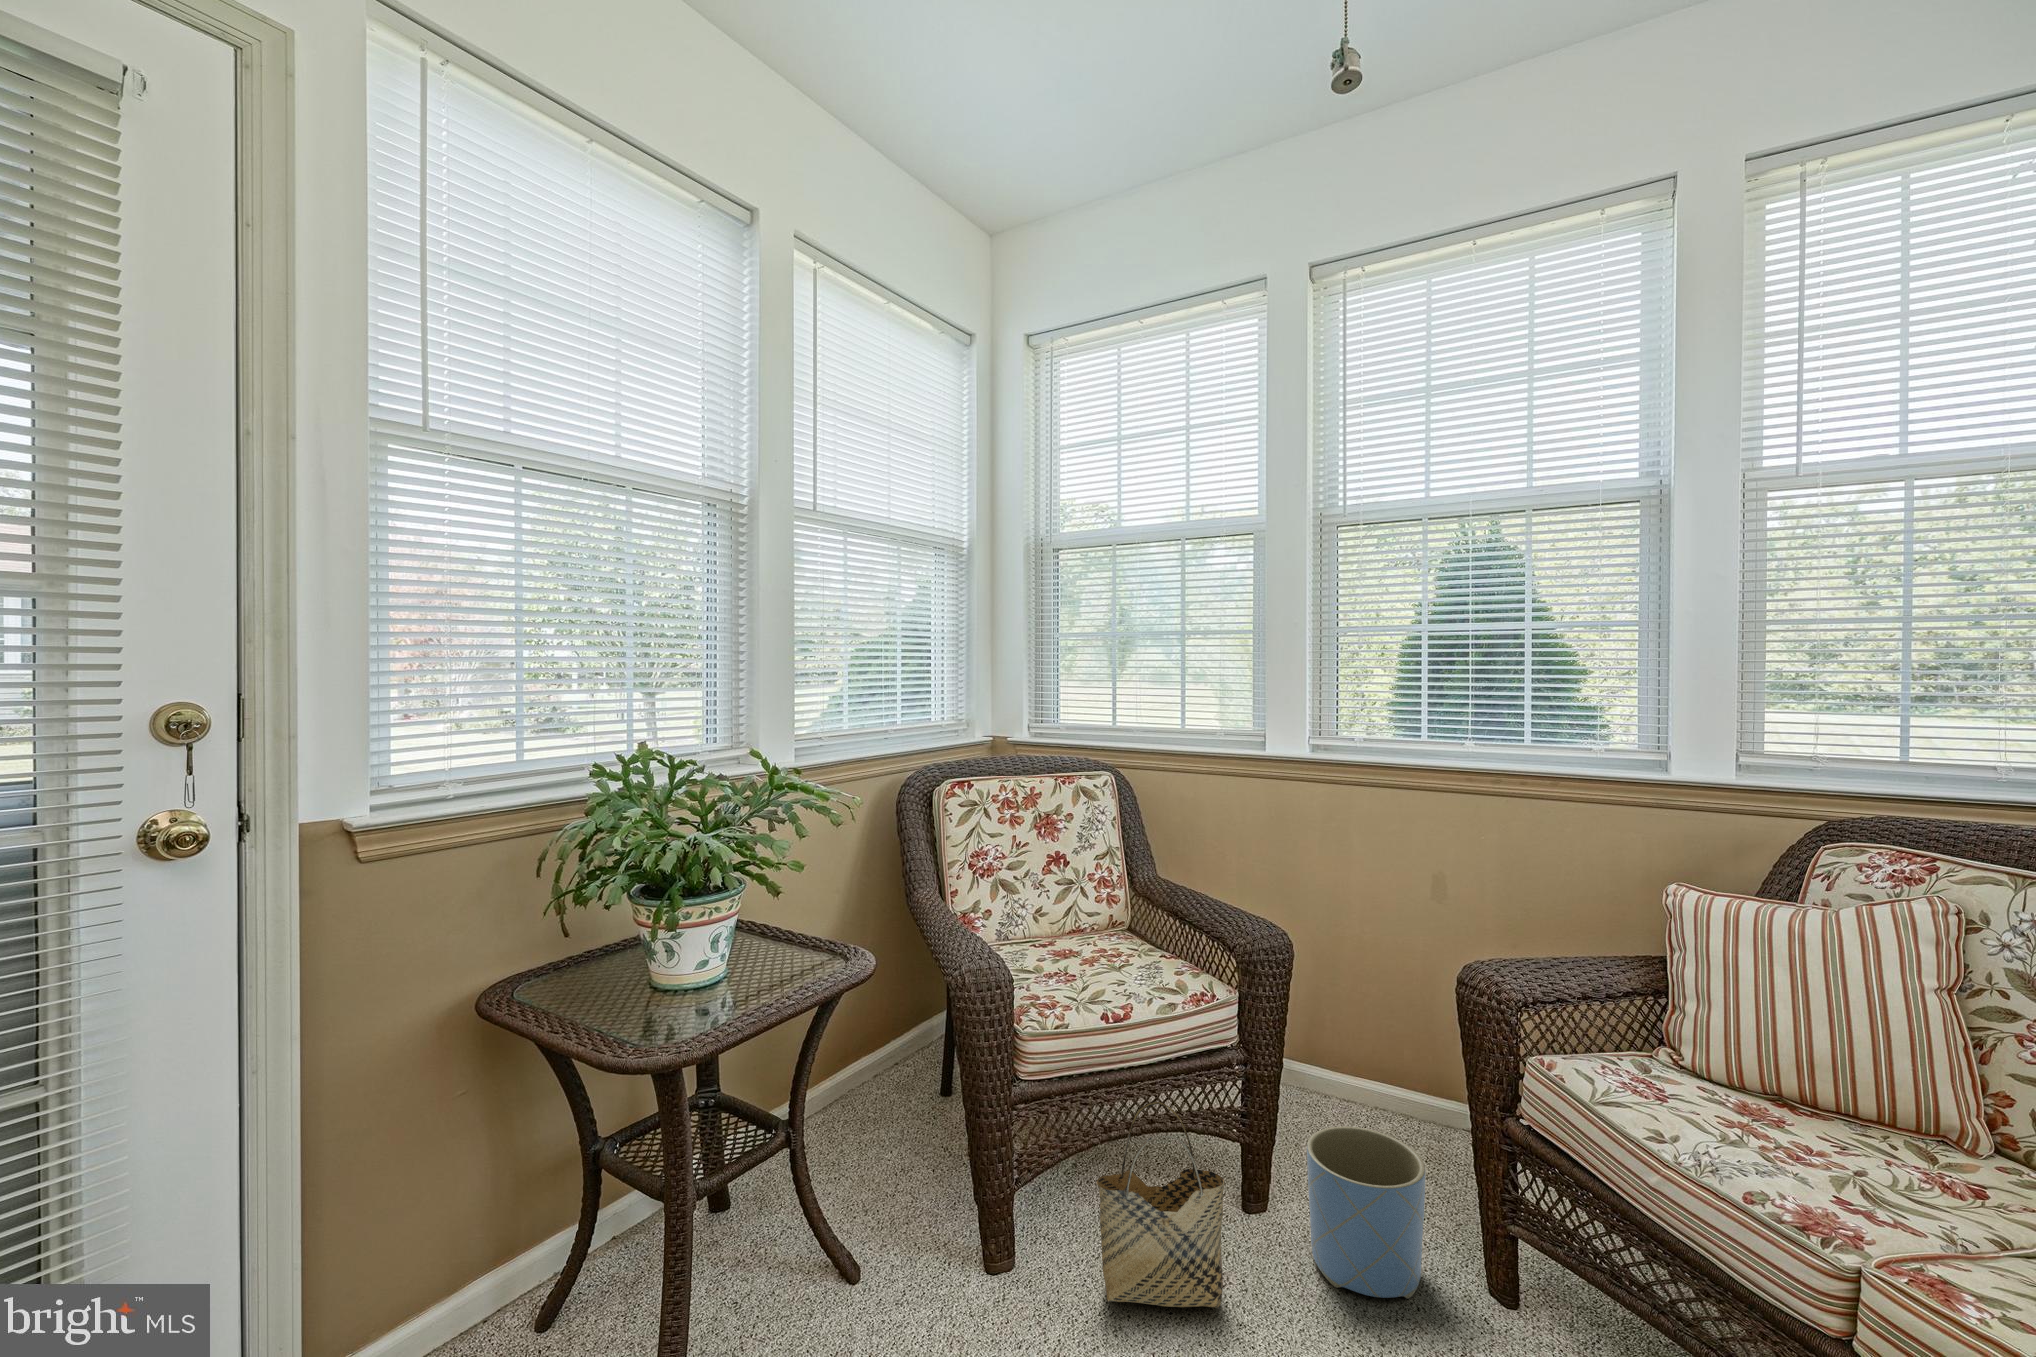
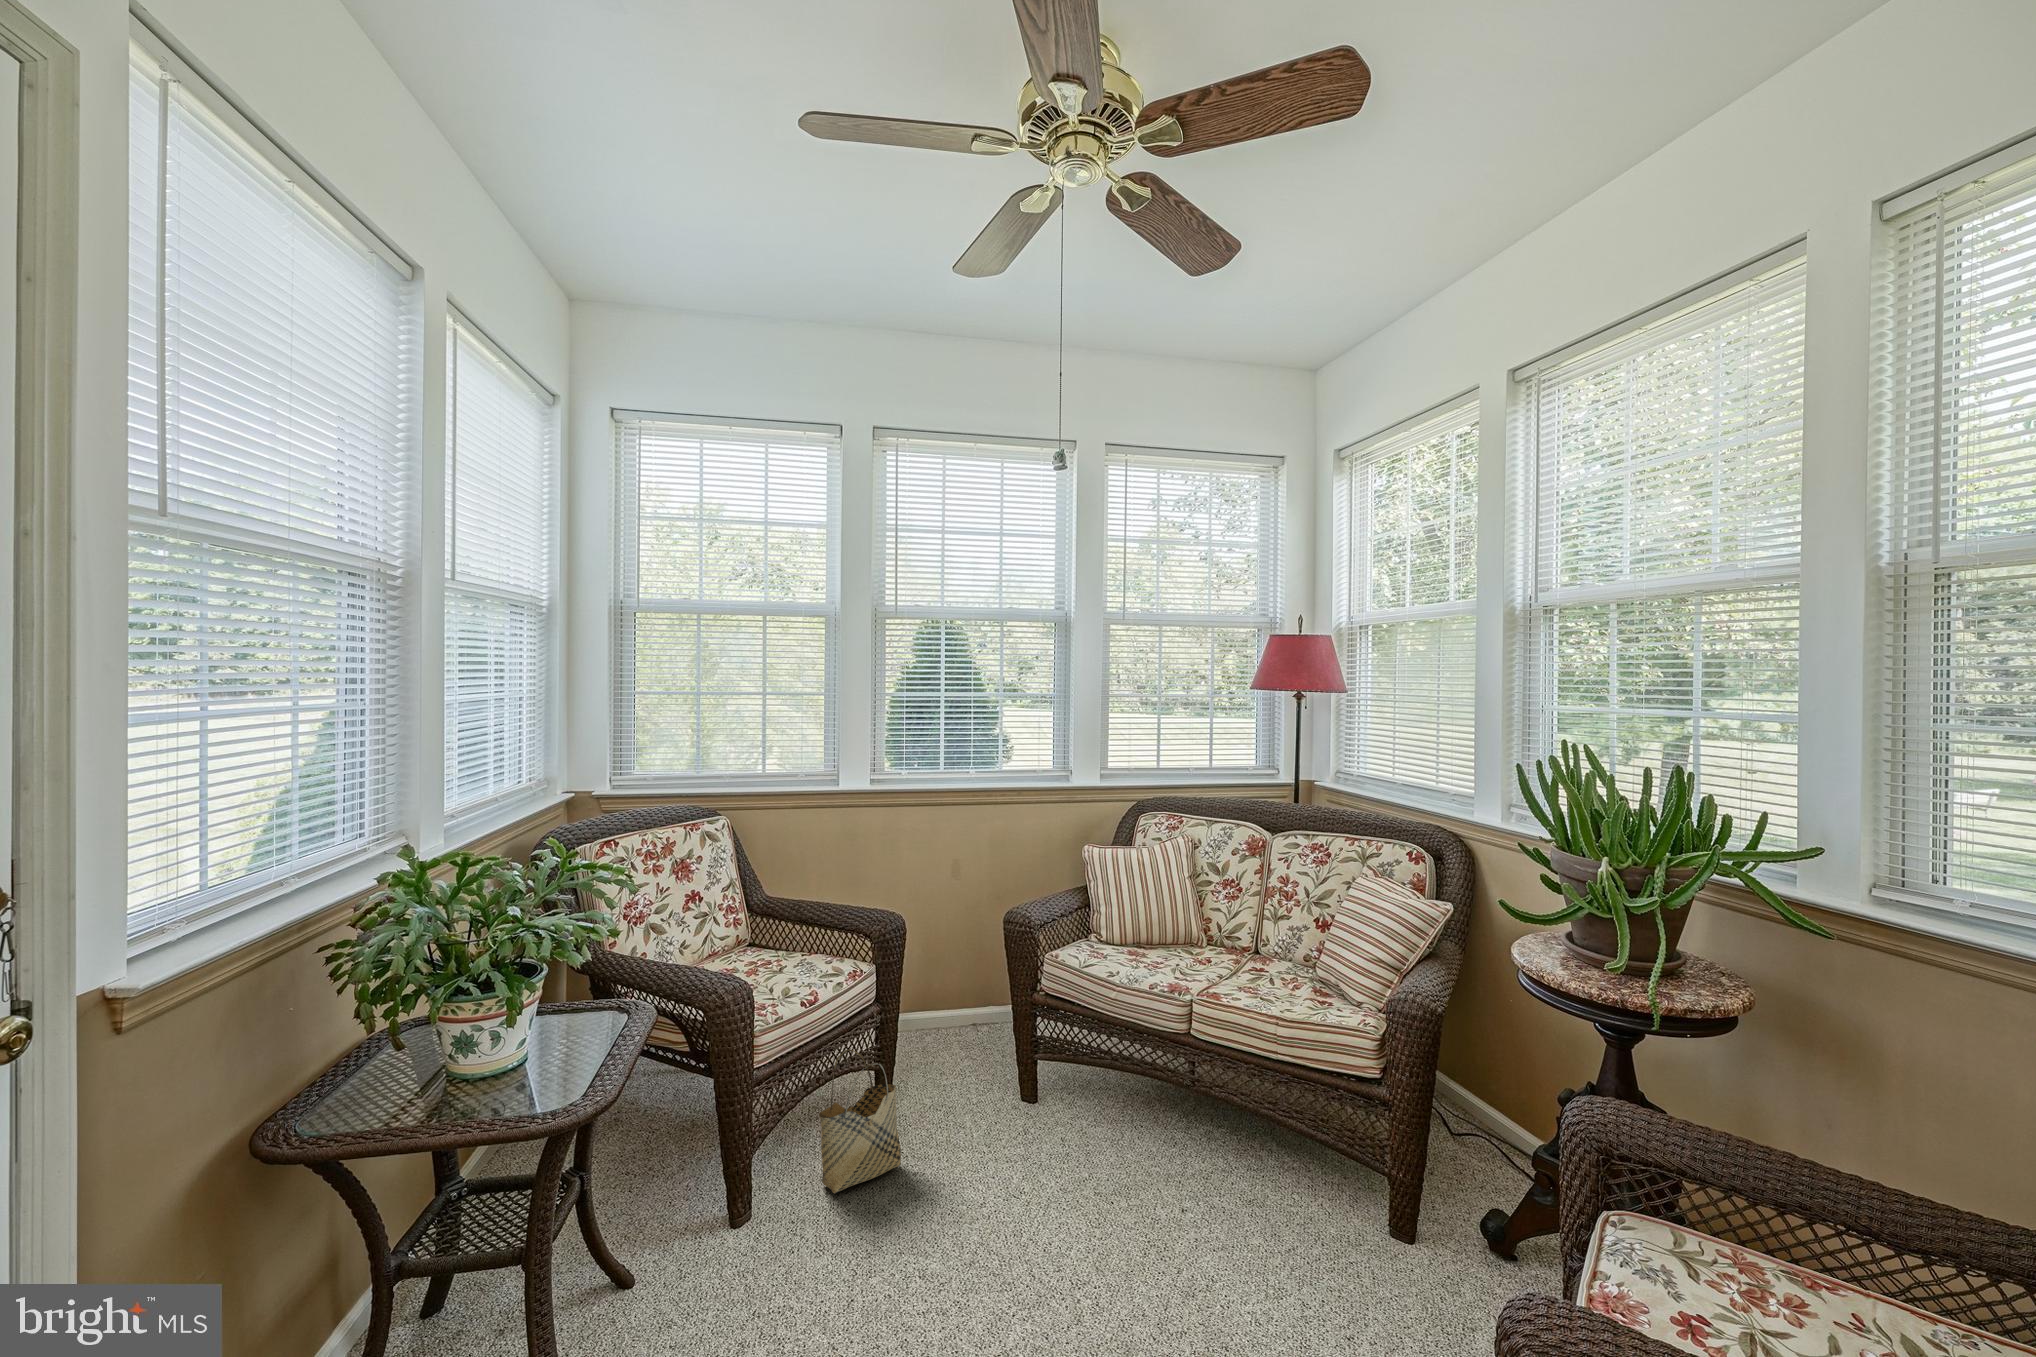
planter: present [1307,1126,1425,1299] -> none [926,1029,994,1129]

